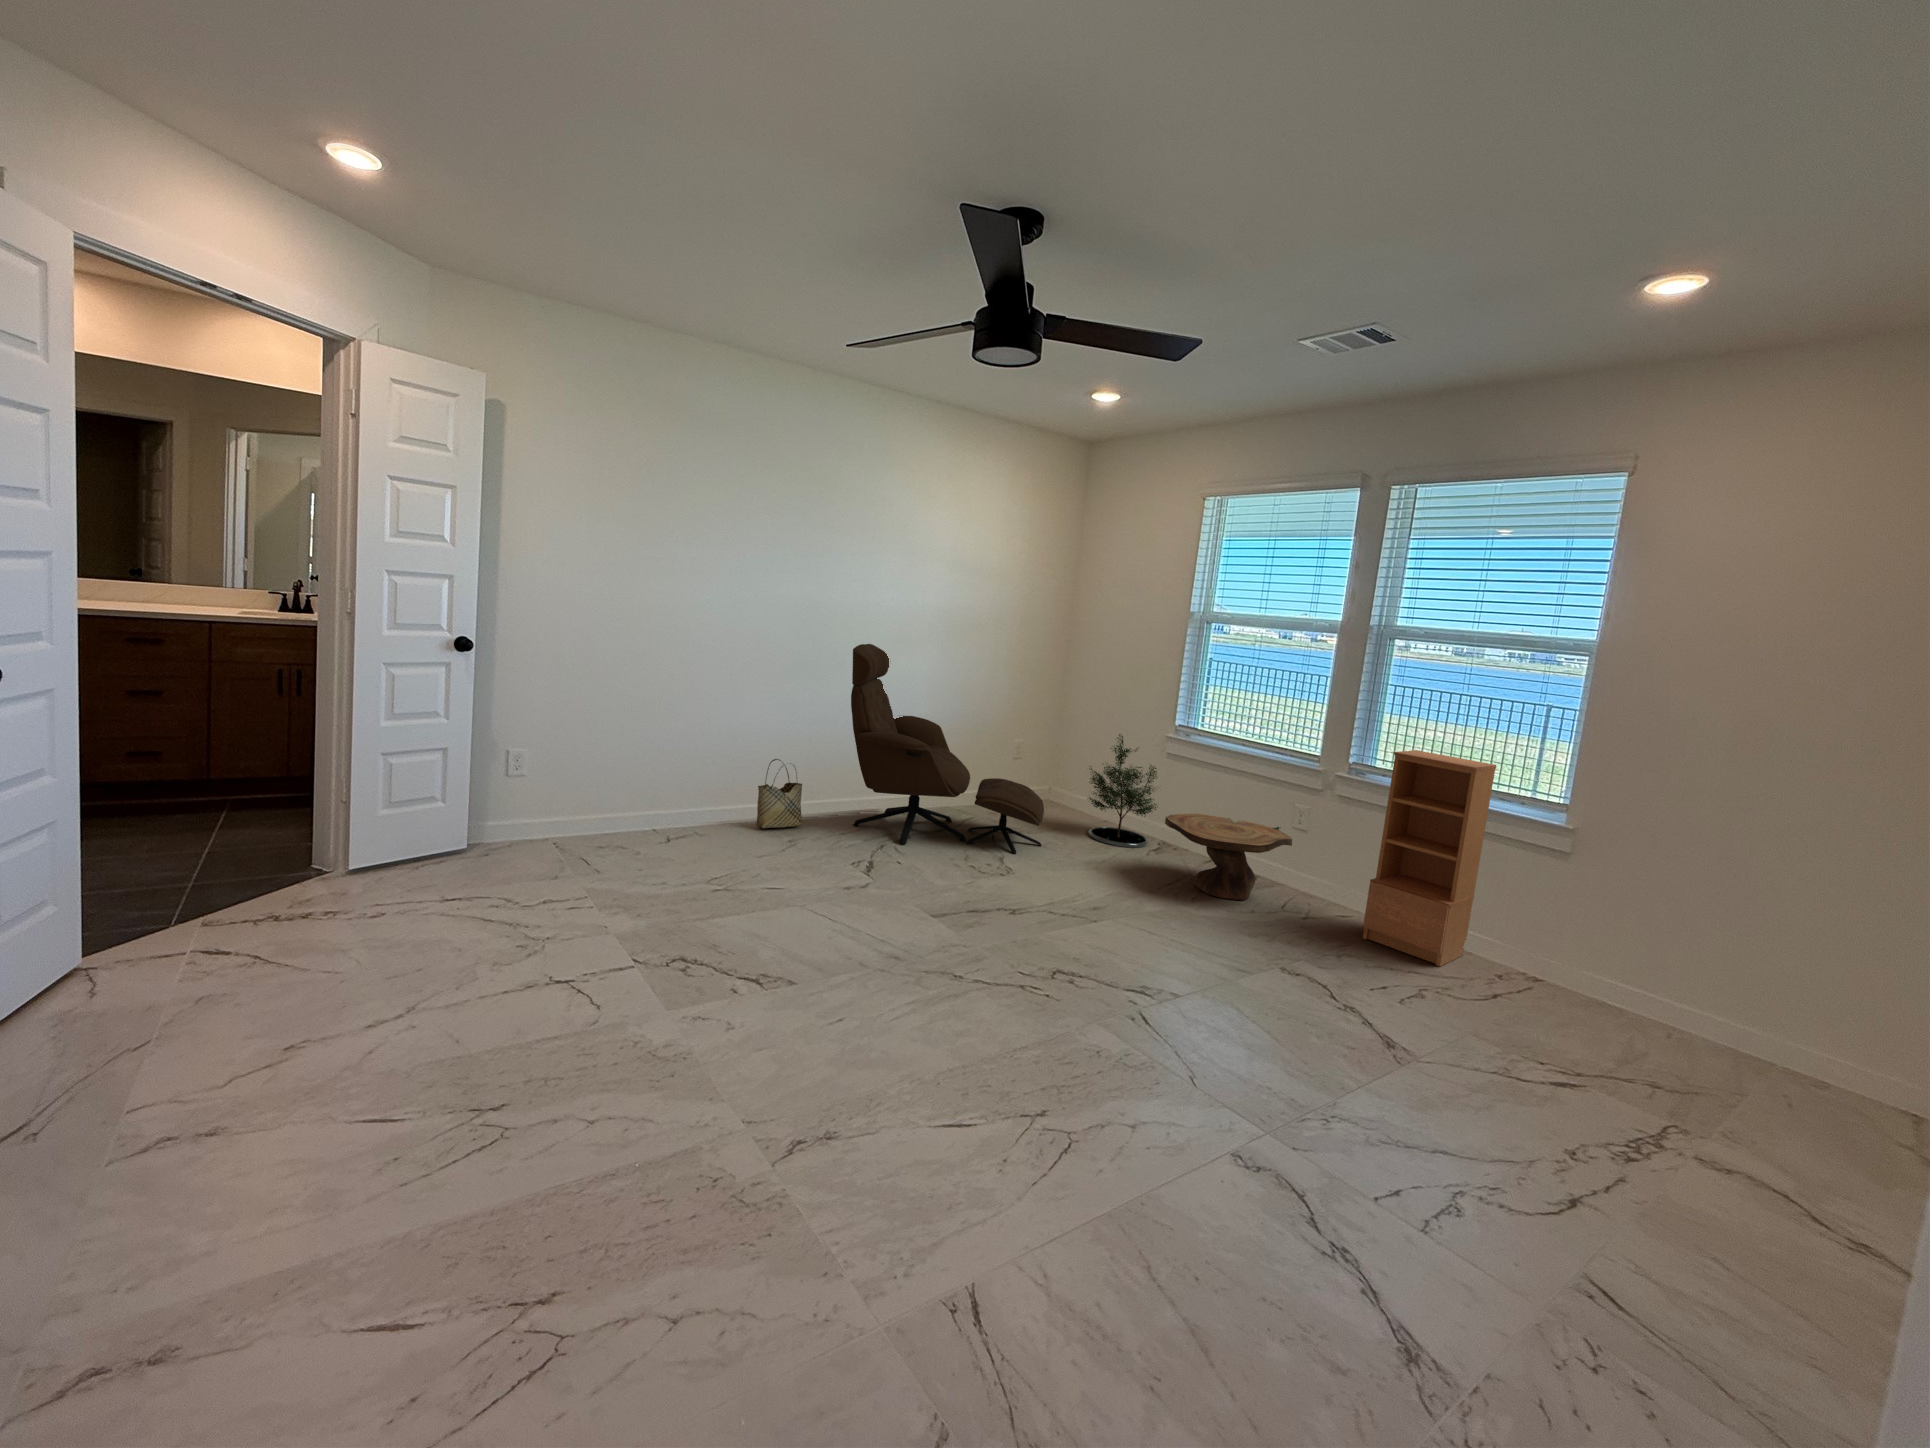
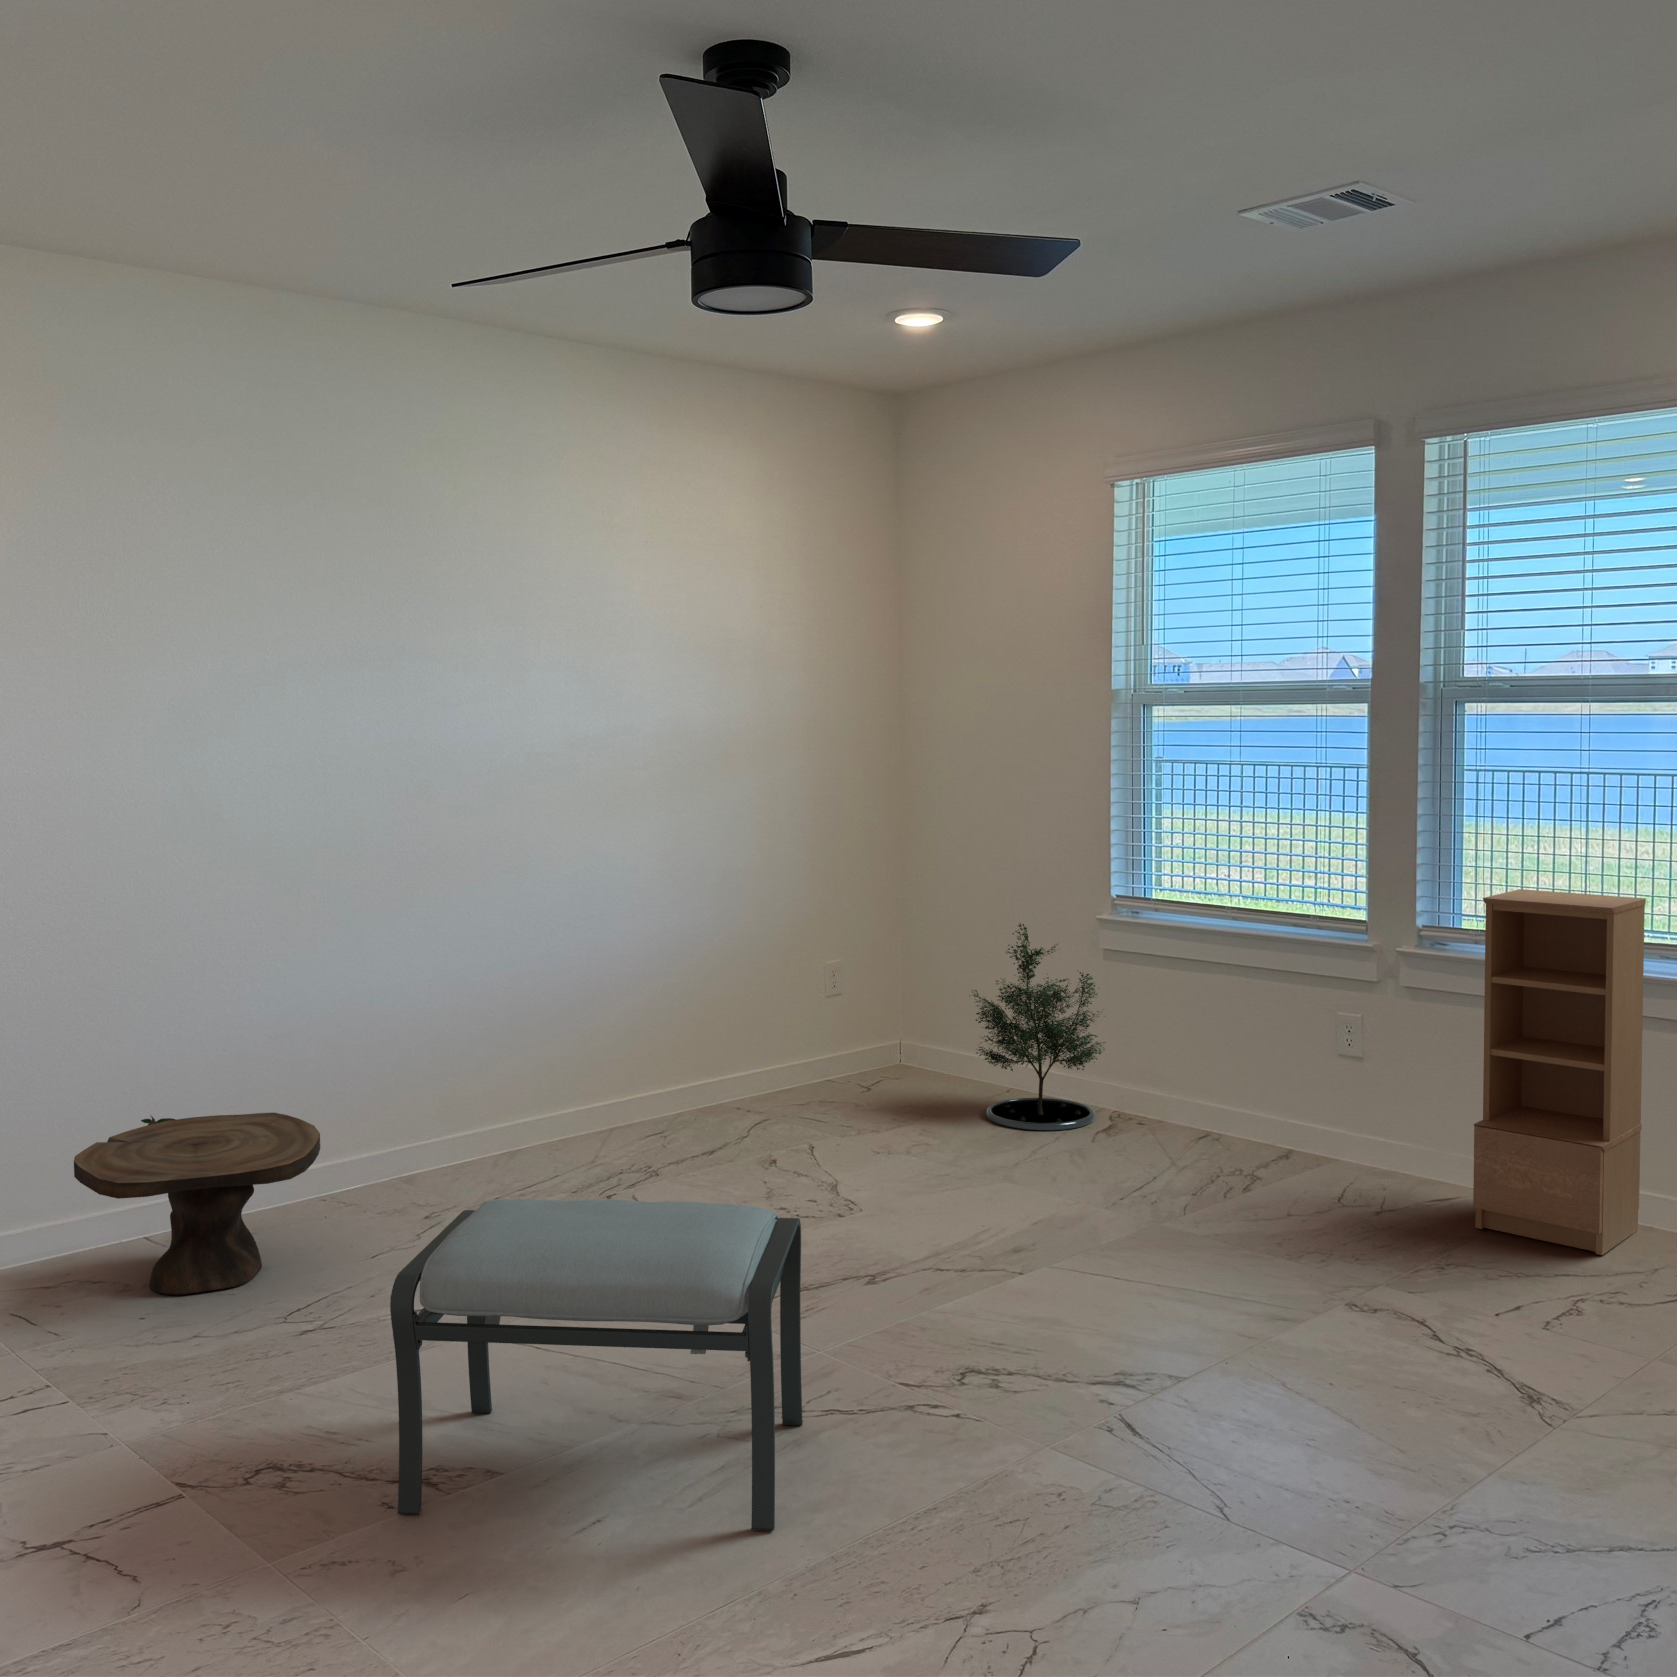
lounge chair: present [851,644,1044,854] -> none [508,813,906,1187]
woven basket: present [756,759,802,828] -> none [352,1058,445,1197]
side table: present [1165,814,1292,900] -> present [74,1112,320,1295]
ottoman: none [739,839,973,1042] -> present [390,1199,803,1530]

